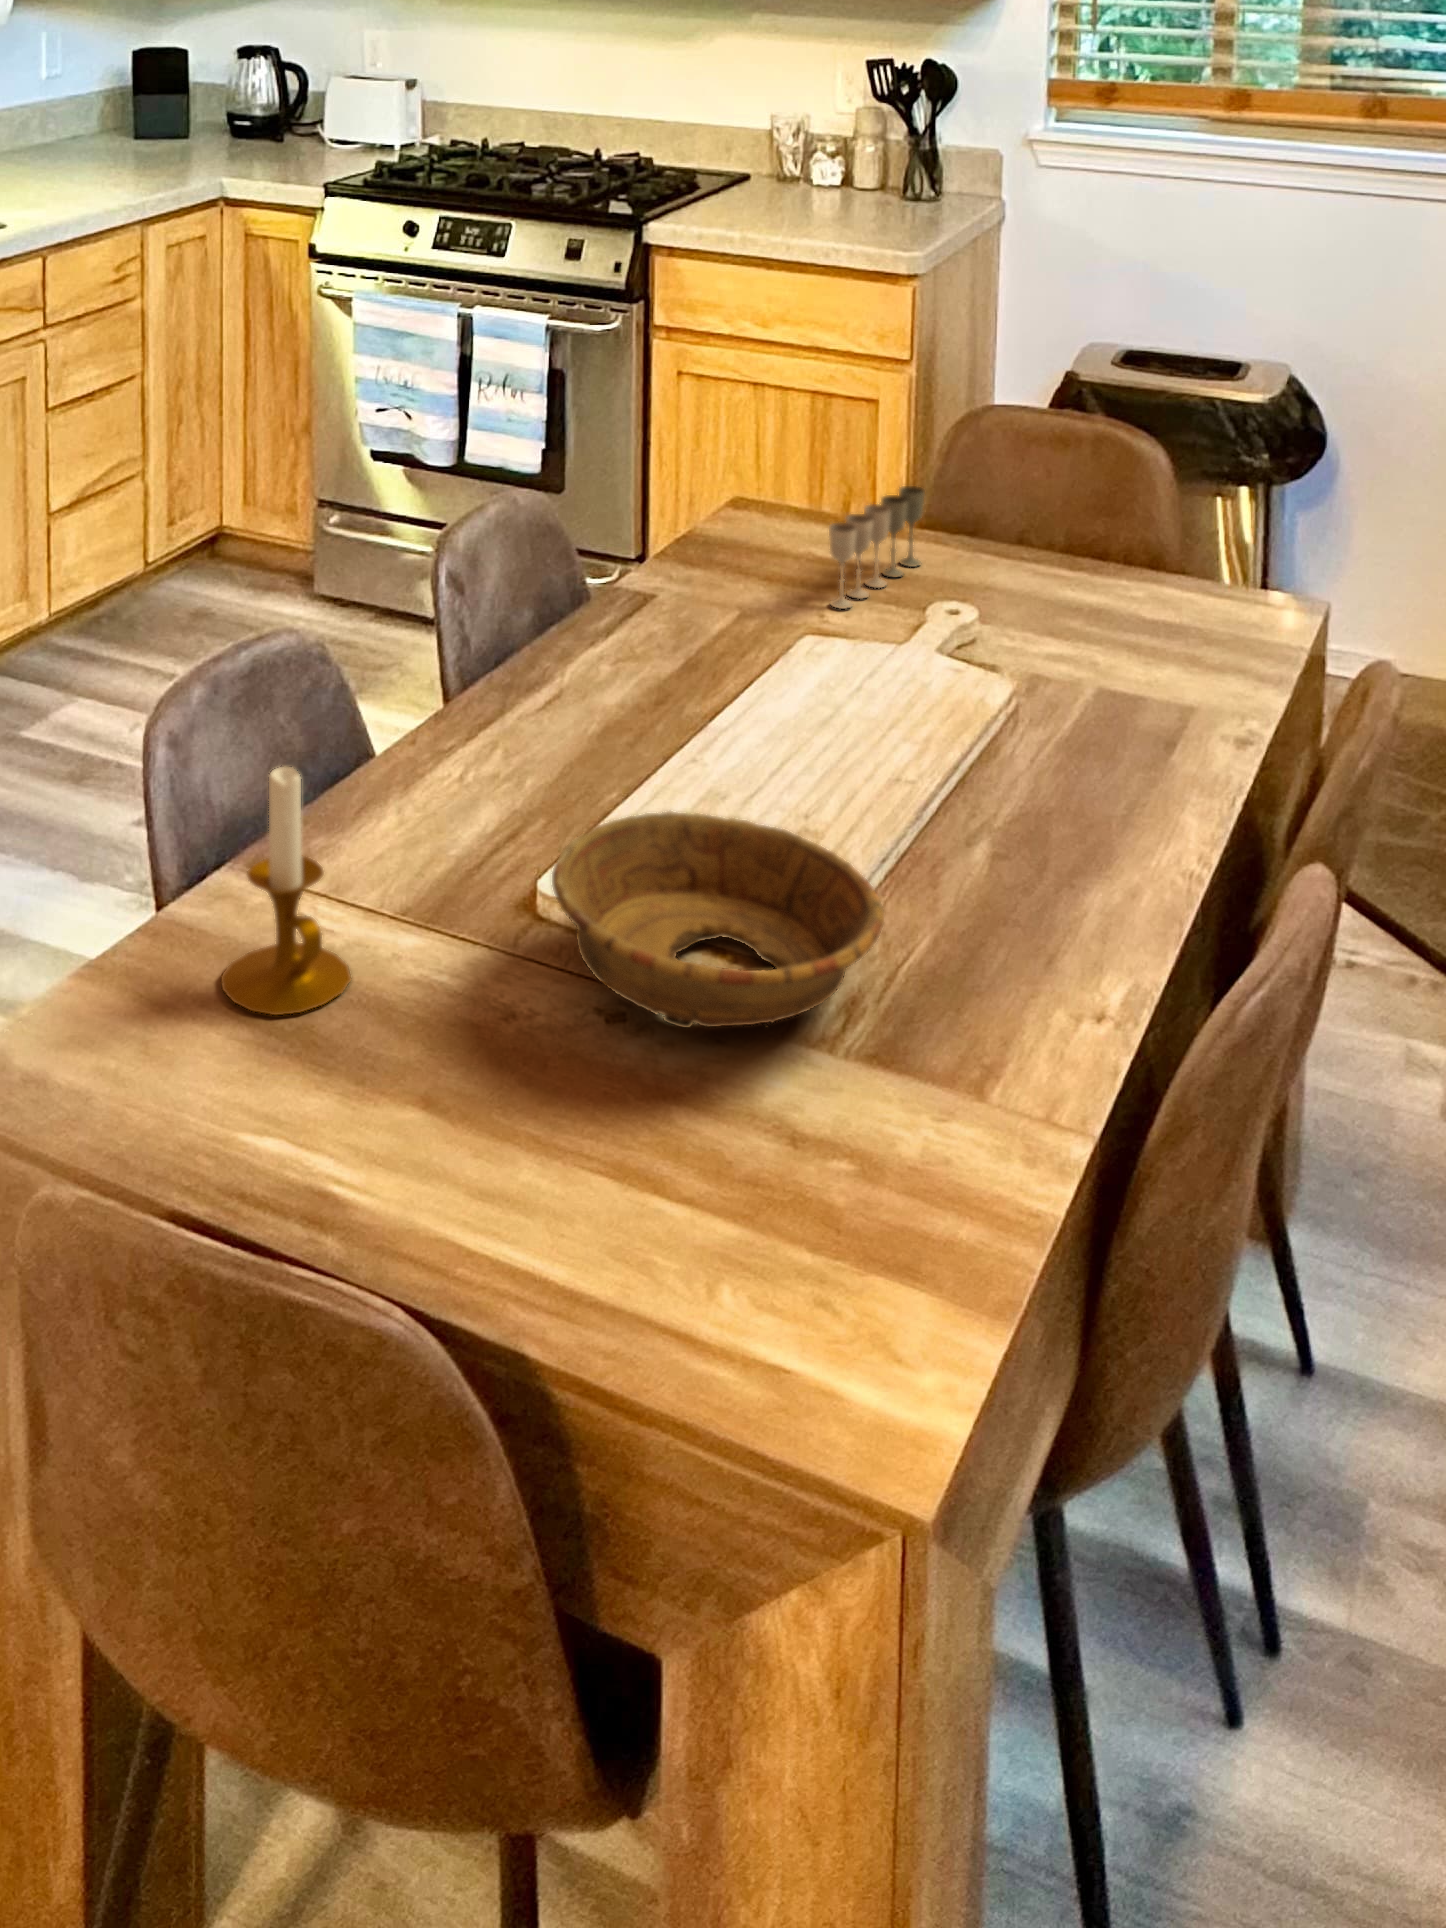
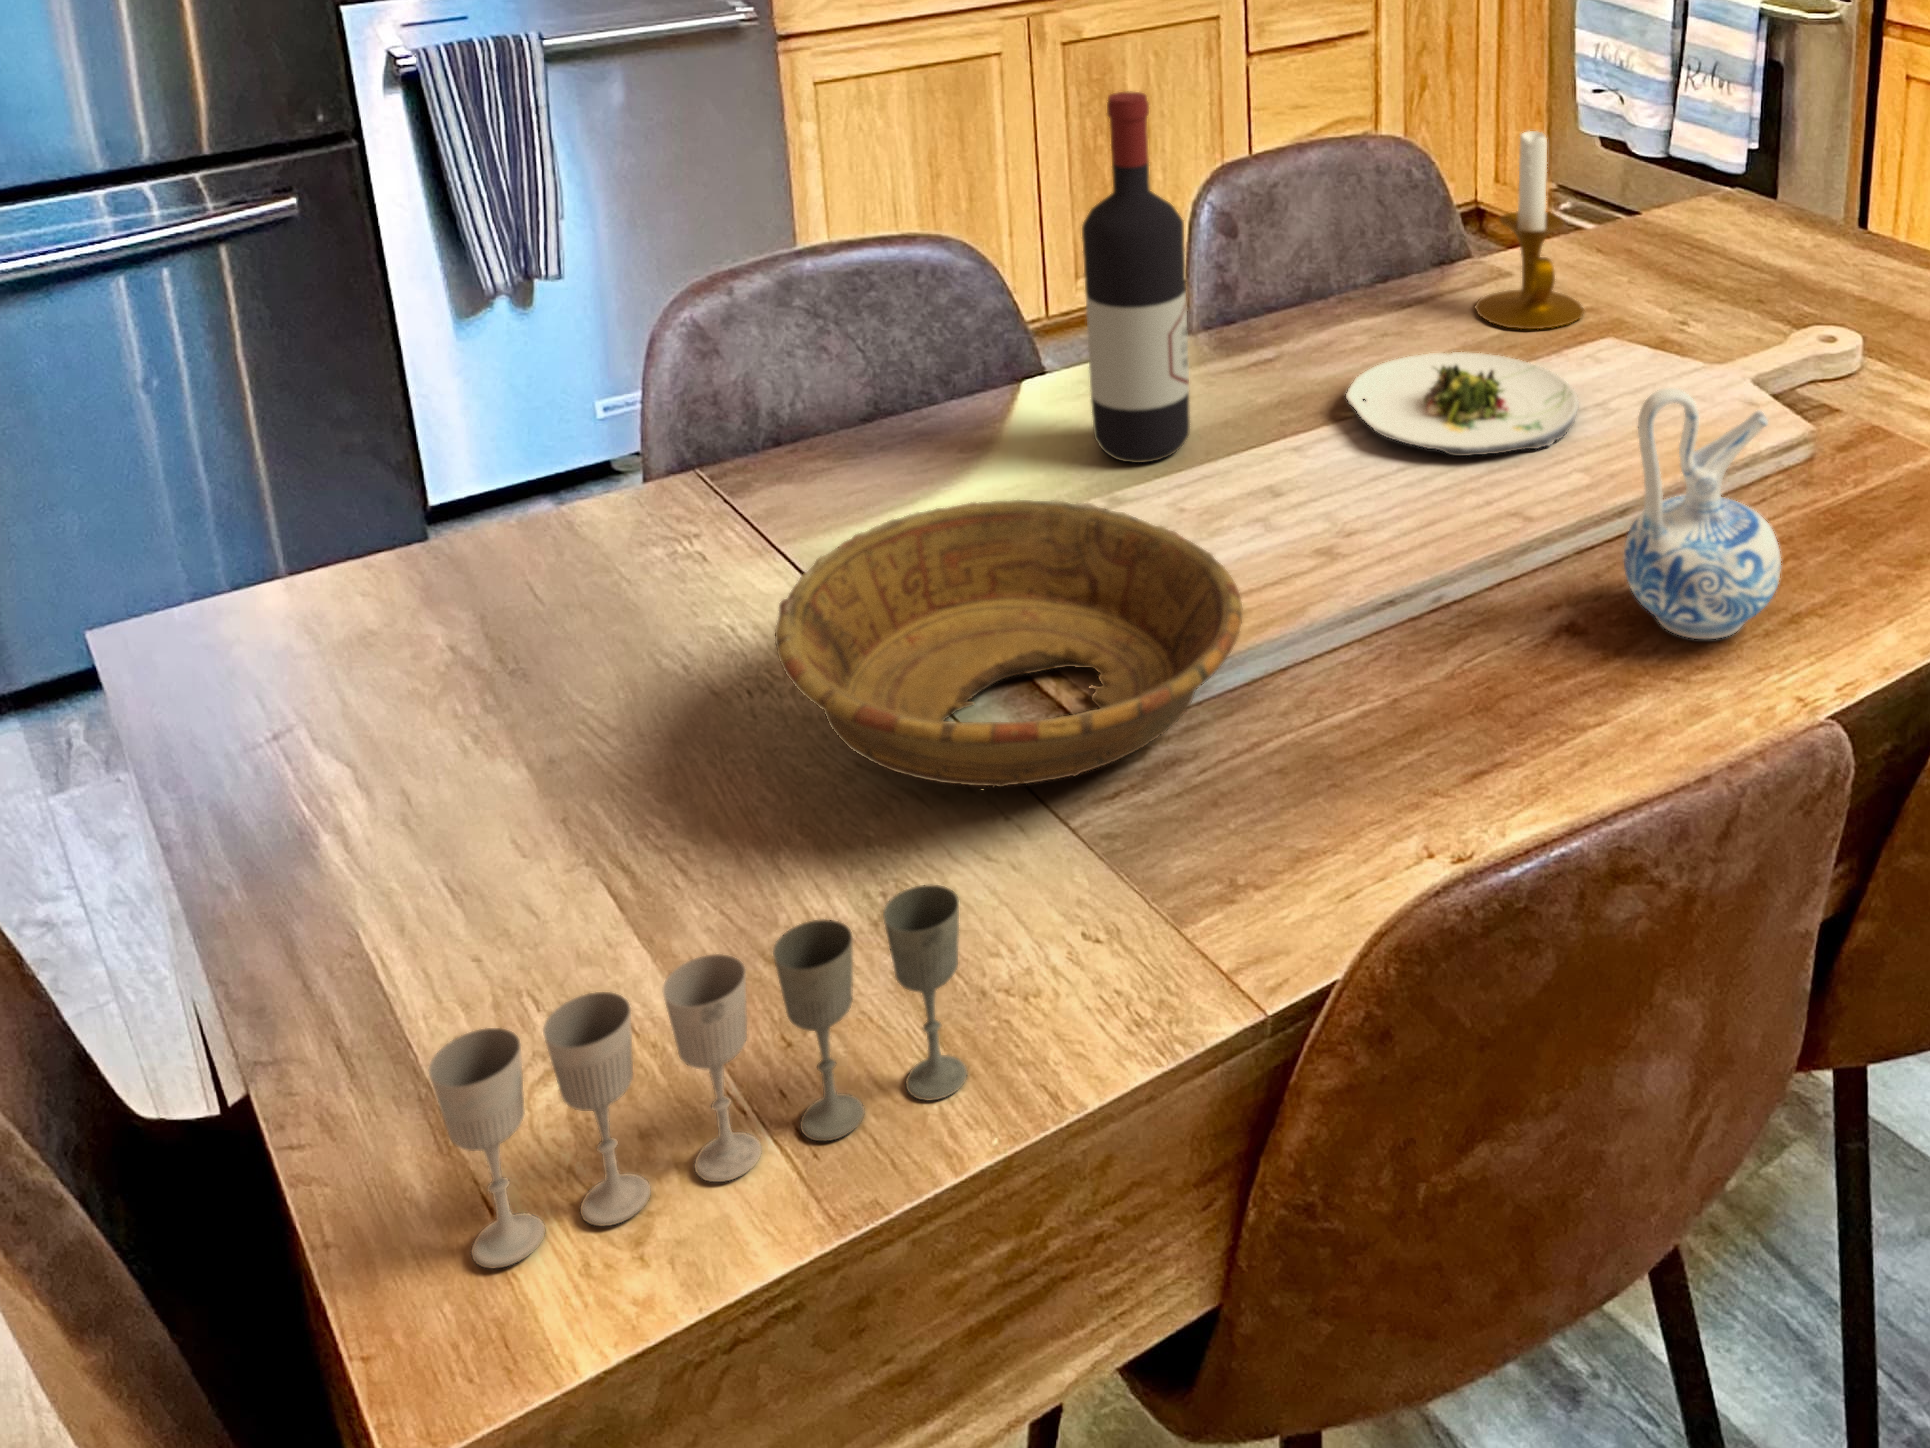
wine bottle: none [508,485,587,790] -> present [1082,91,1190,463]
wine glass: present [829,486,925,609] -> present [429,885,967,1268]
ceramic pitcher: none [1008,651,1123,835] -> present [1624,388,1781,639]
salad plate: none [654,659,839,741] -> present [1346,352,1579,456]
candlestick: present [221,767,352,1015] -> present [1475,131,1584,329]

